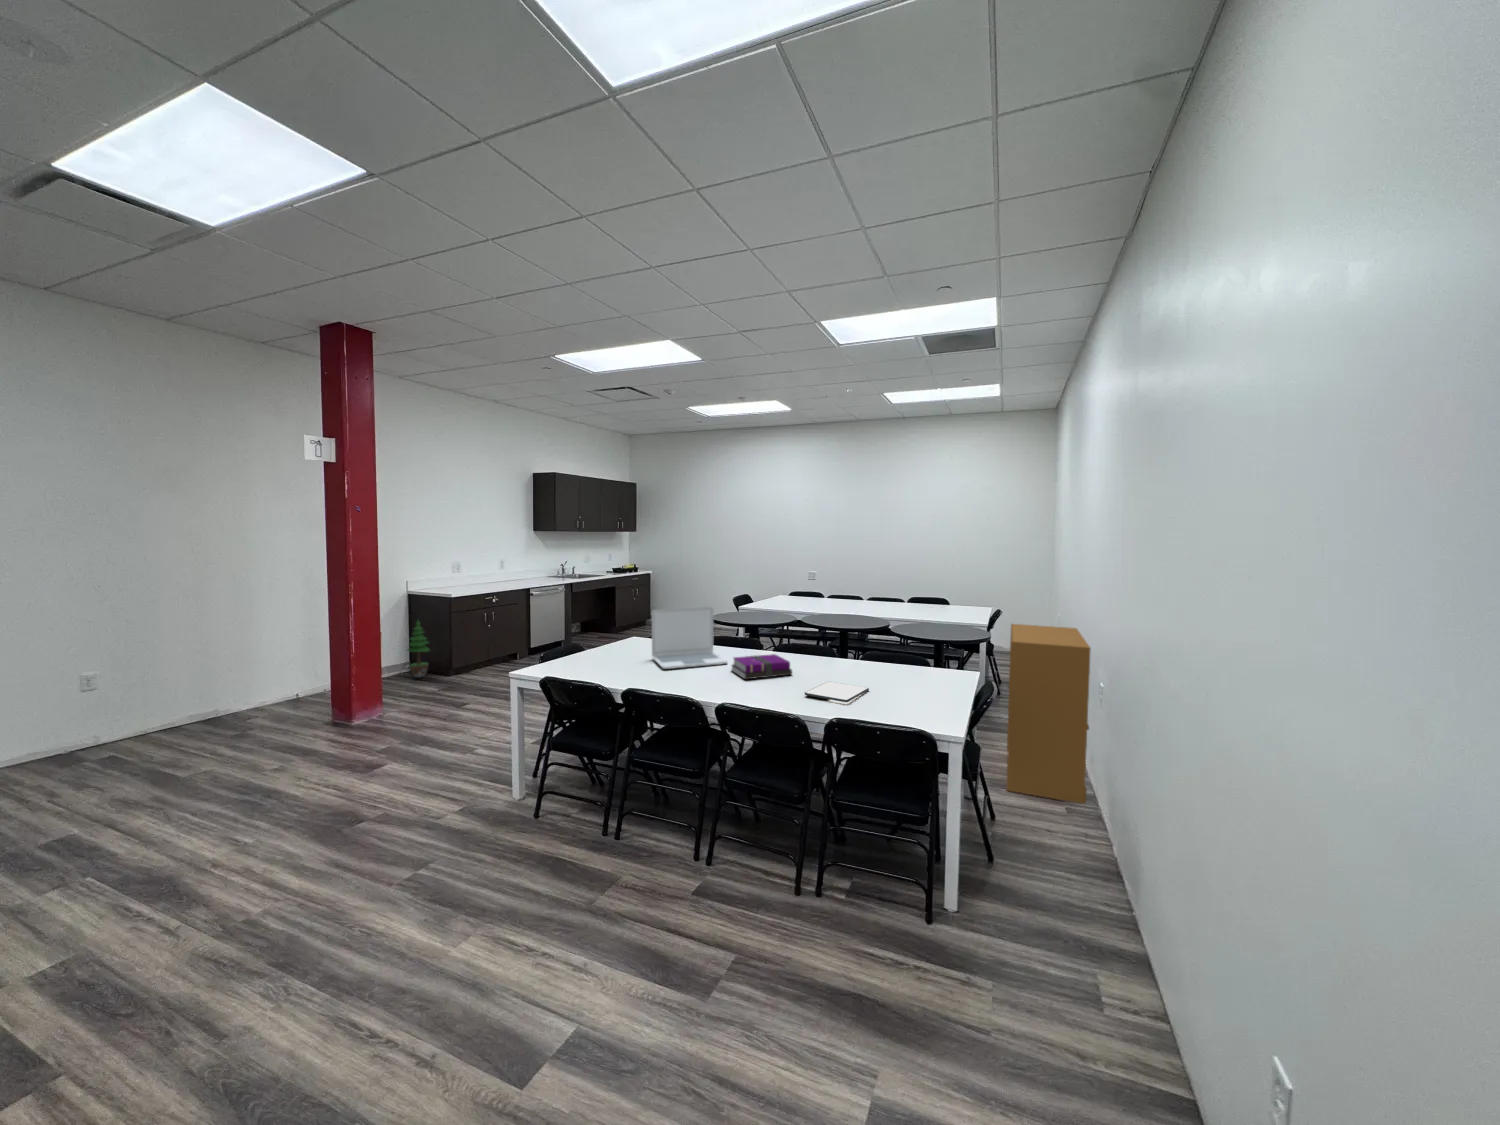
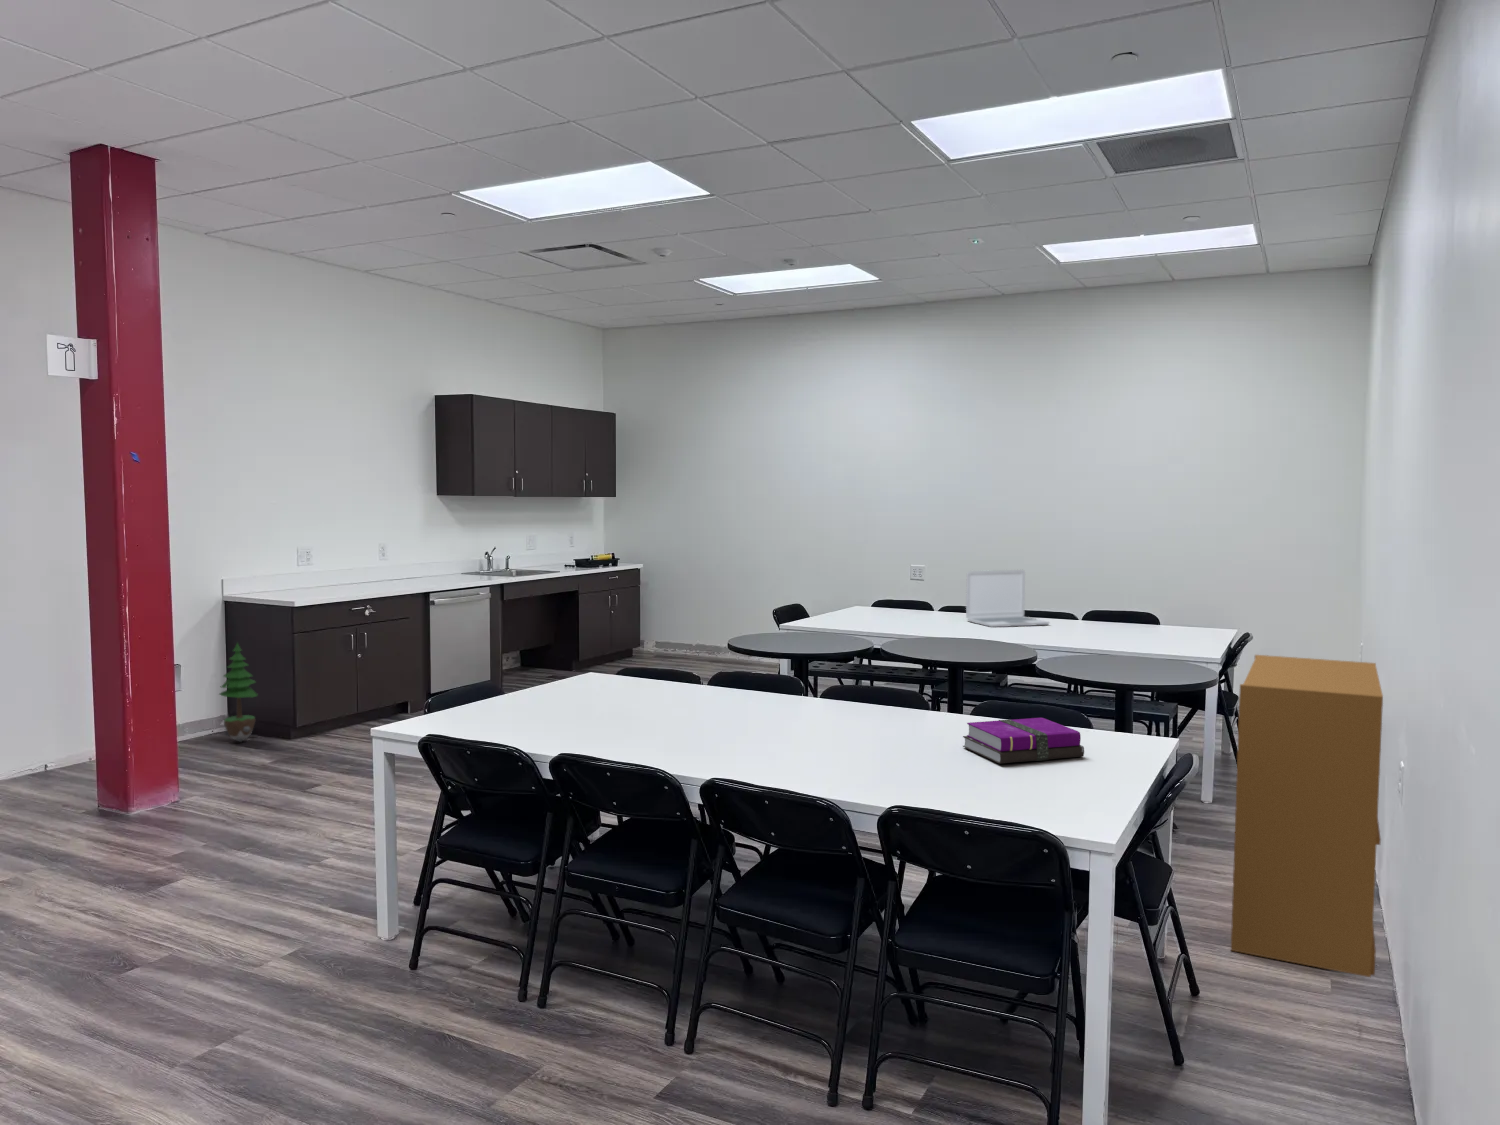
laptop: present [652,607,727,669] -> present [966,570,1049,627]
notebook: present [731,654,792,679] -> present [963,718,1084,764]
tablet: present [805,682,869,702] -> none [853,750,968,783]

